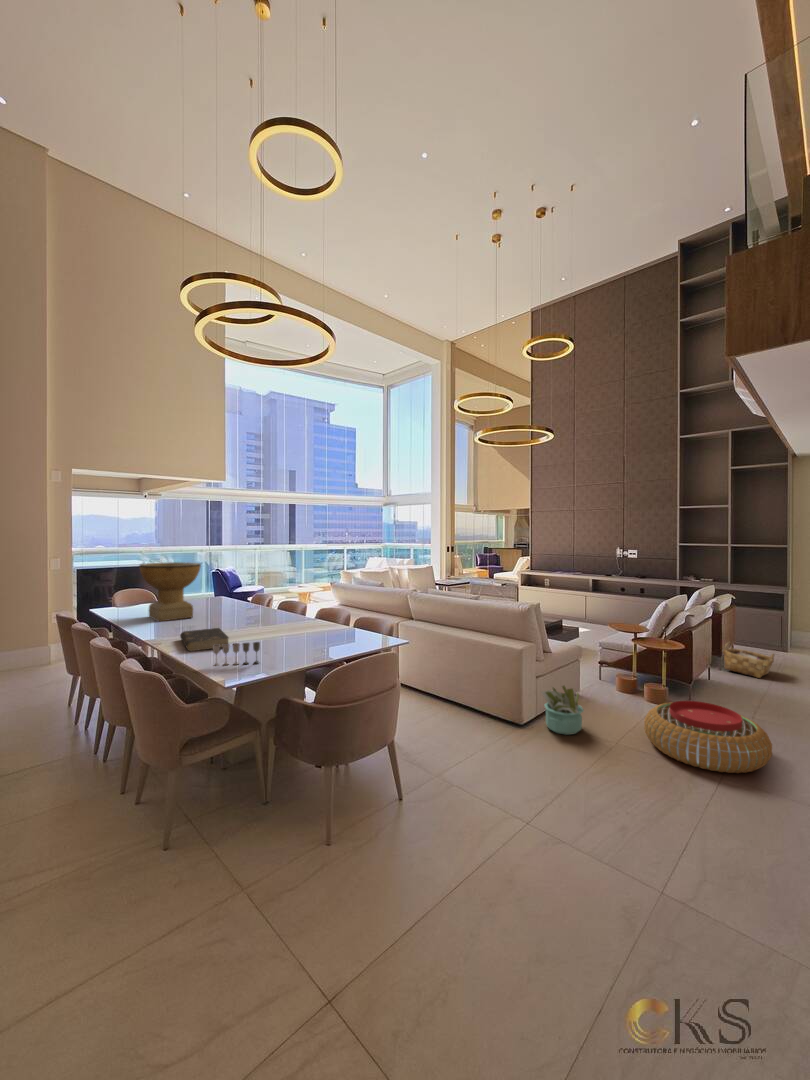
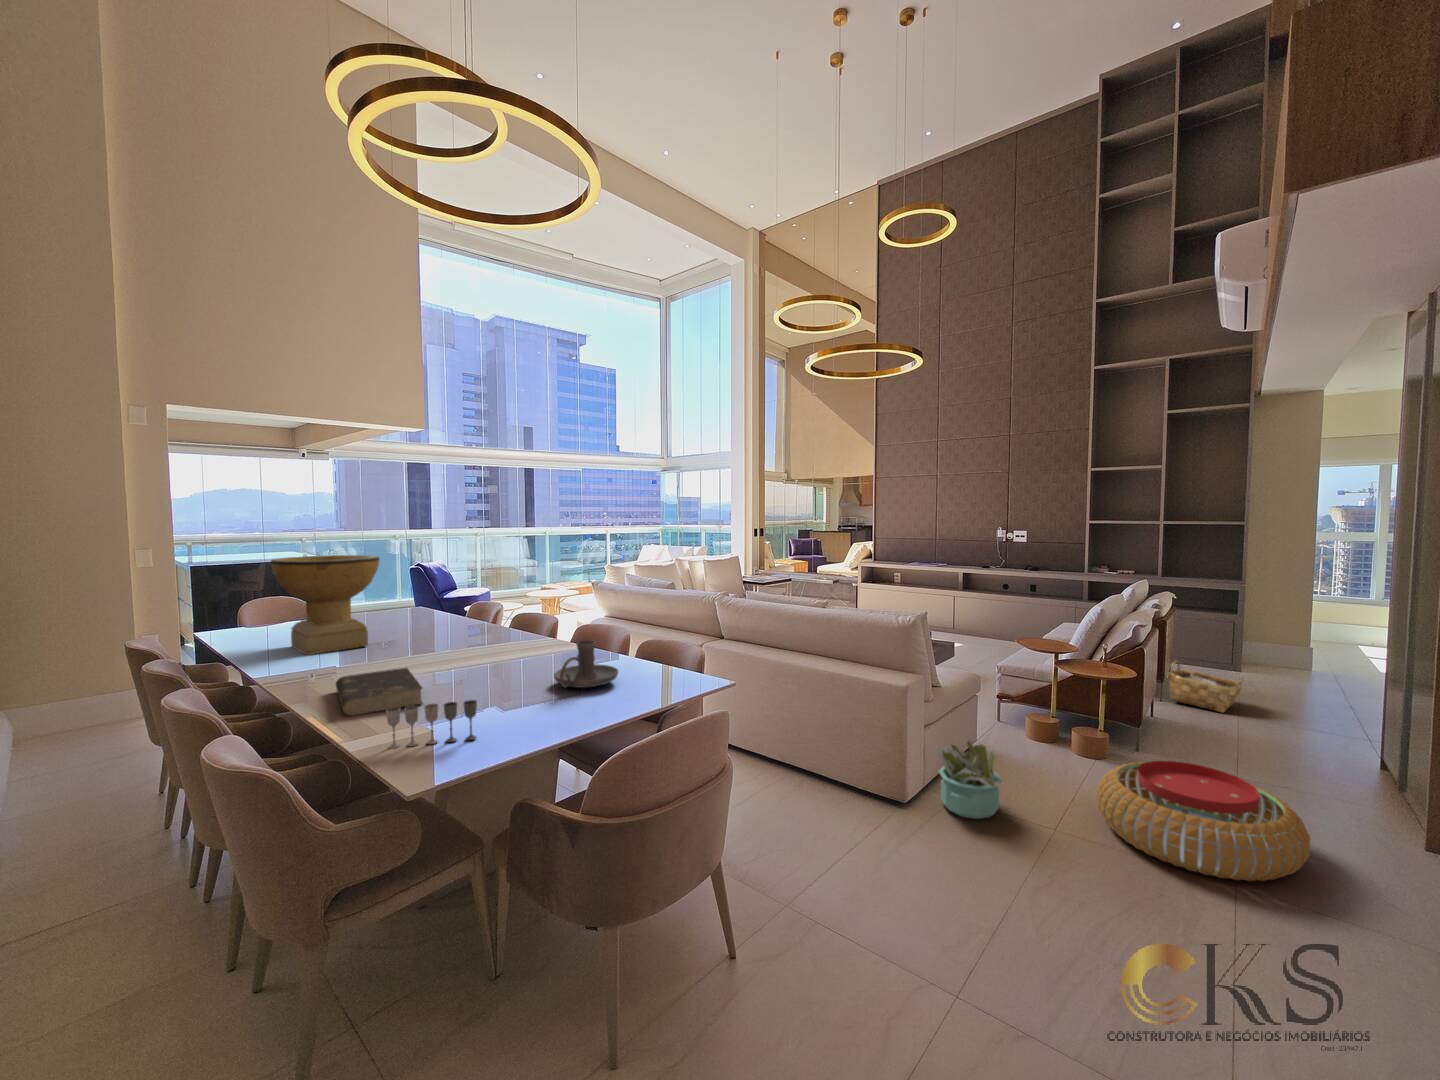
candle holder: none [302,614,340,641] -> present [554,640,618,688]

